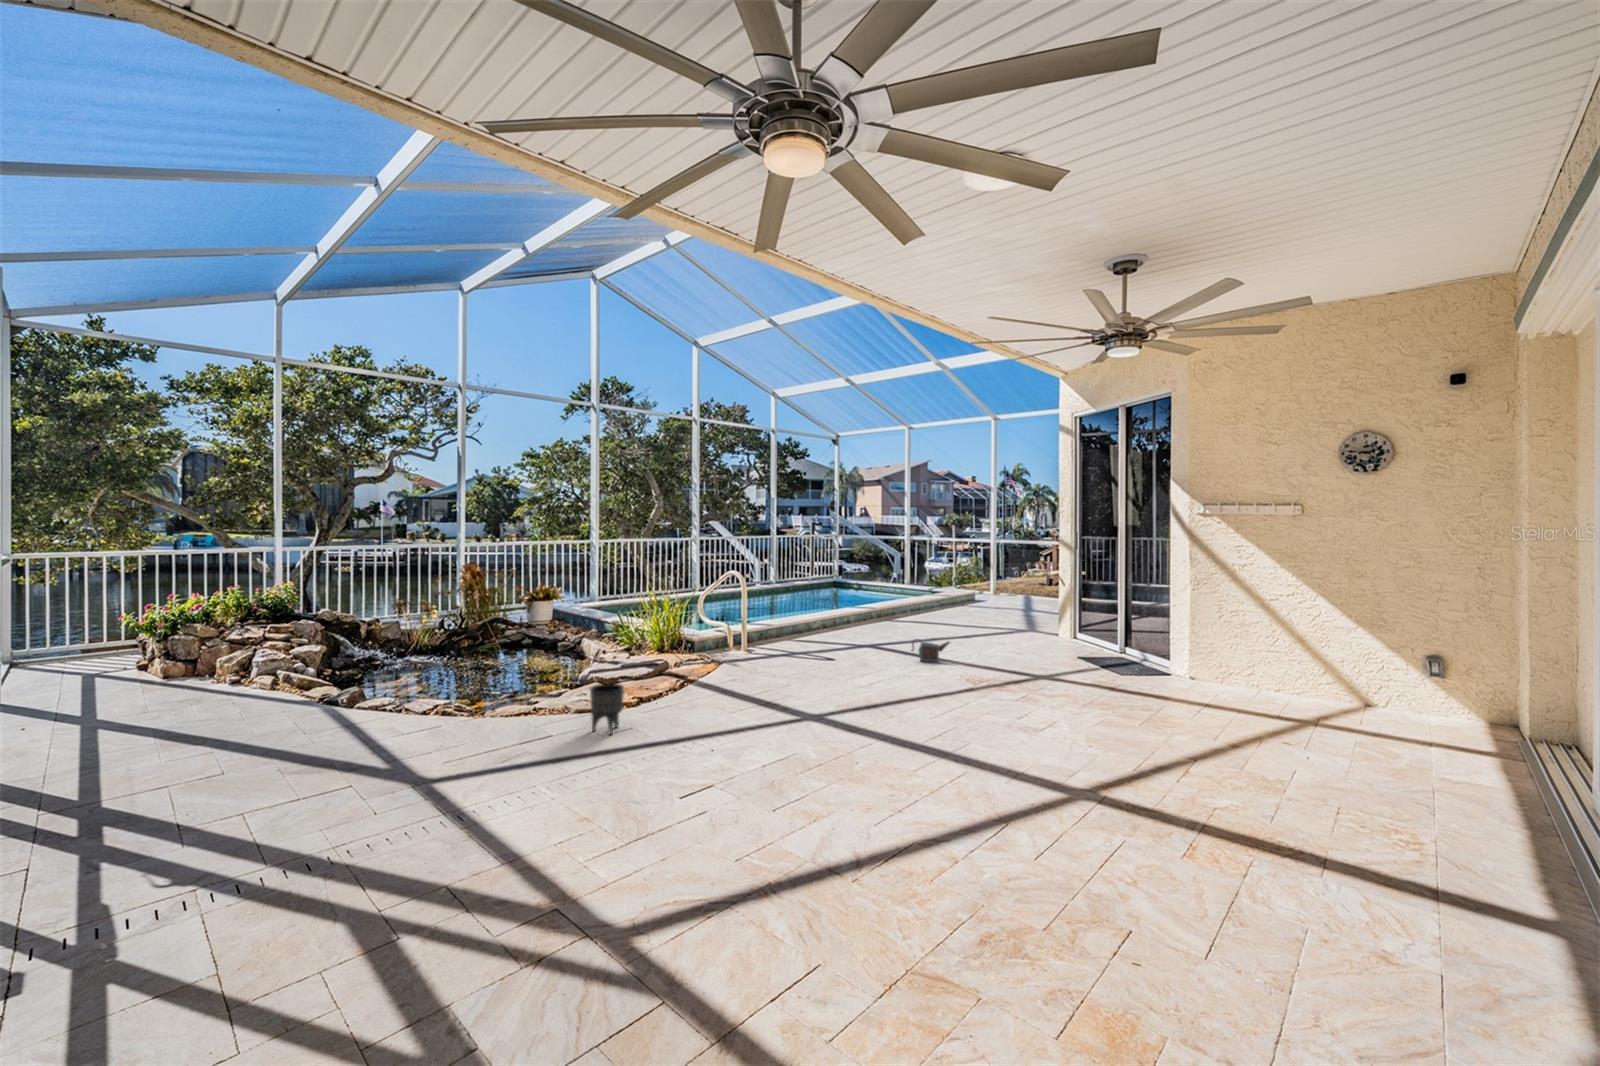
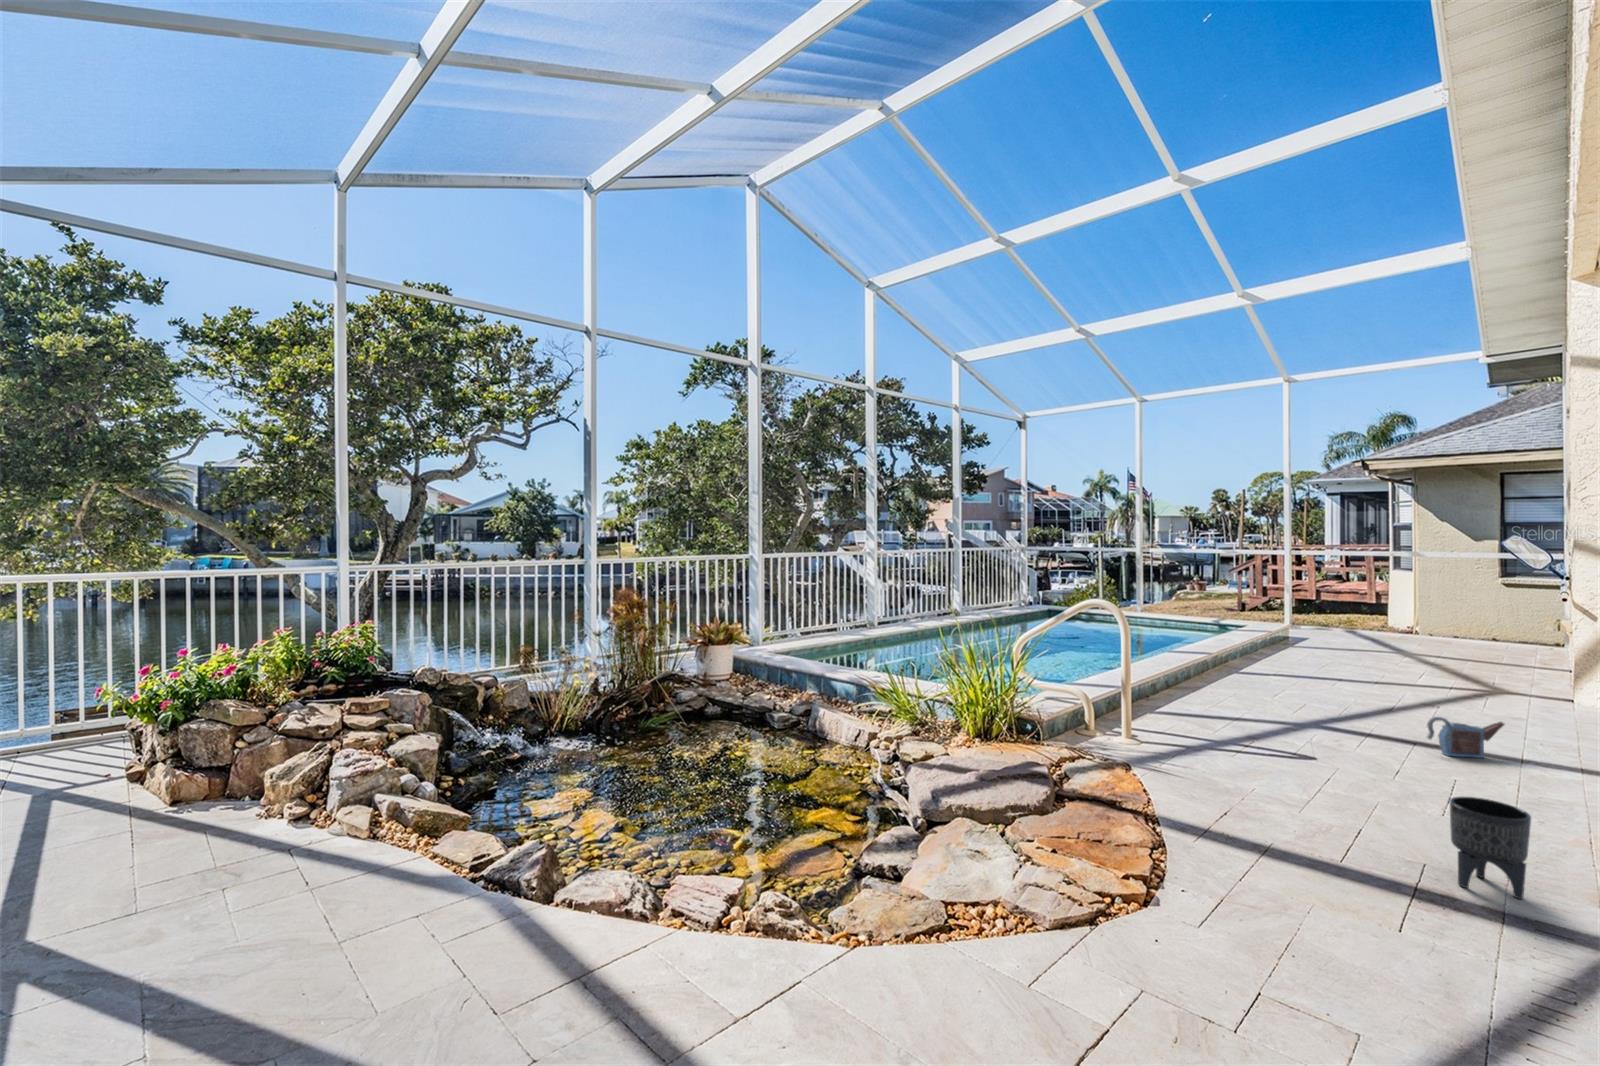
planter: present [590,683,624,735] -> present [1450,797,1531,899]

